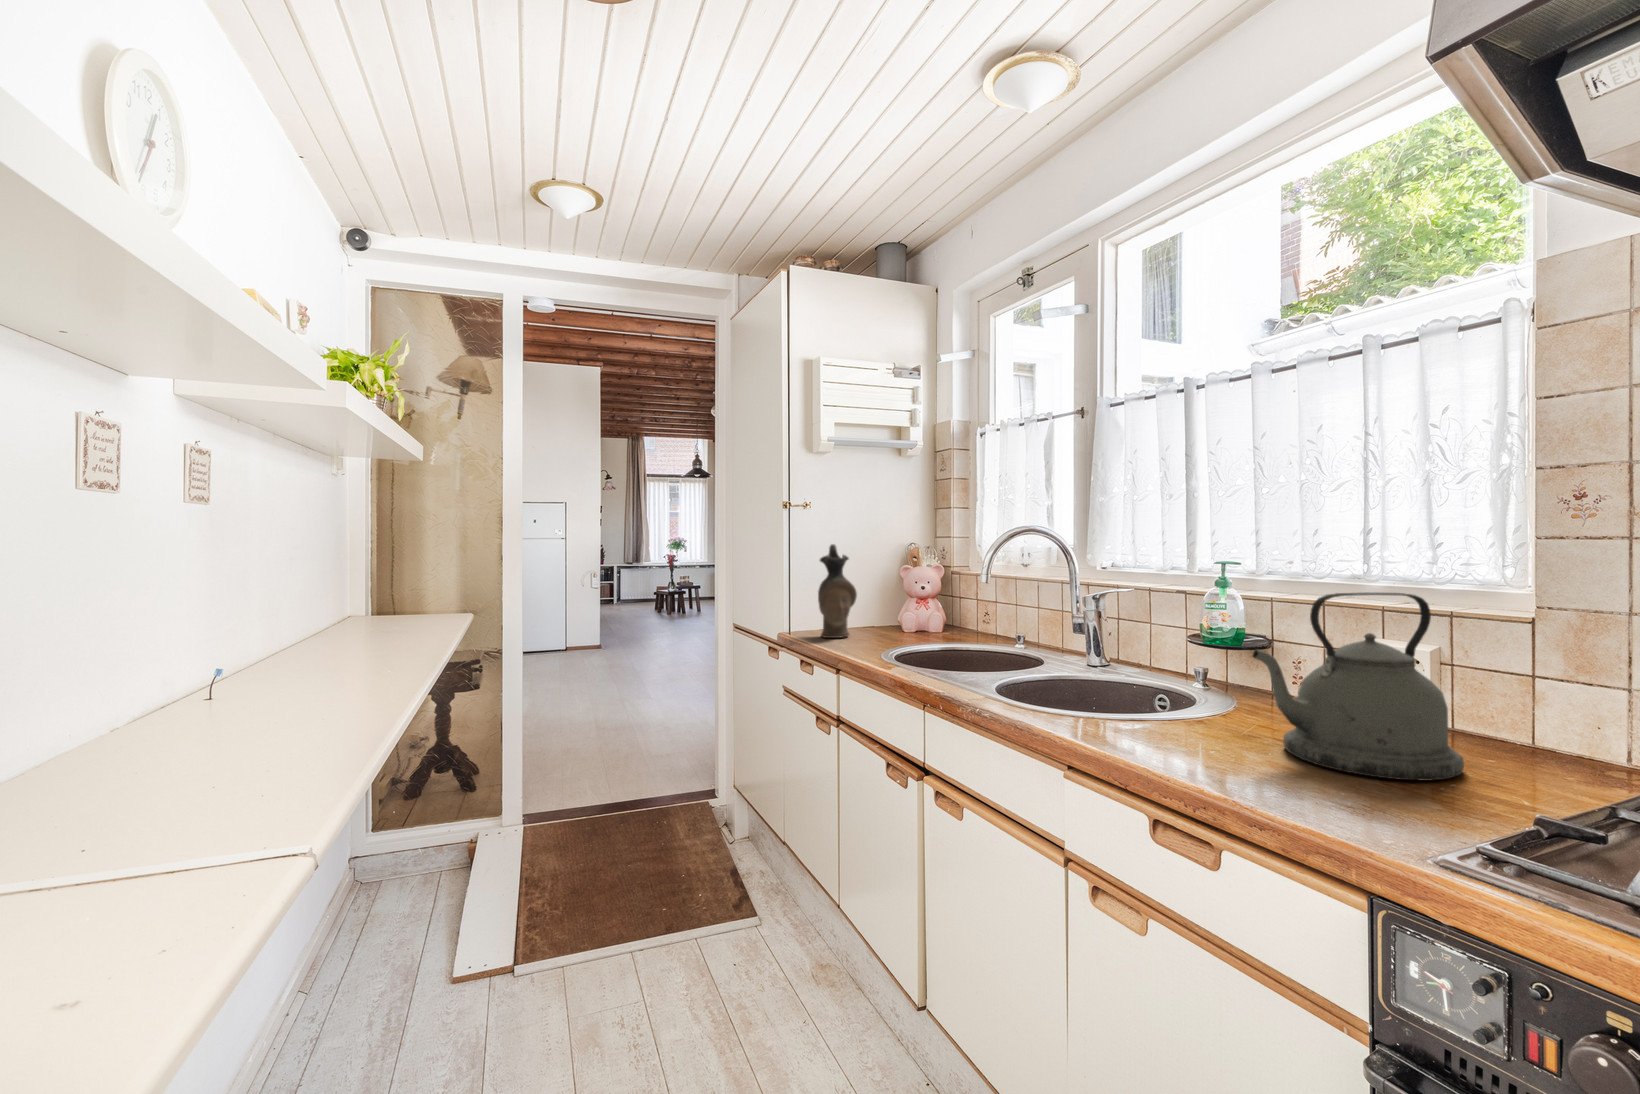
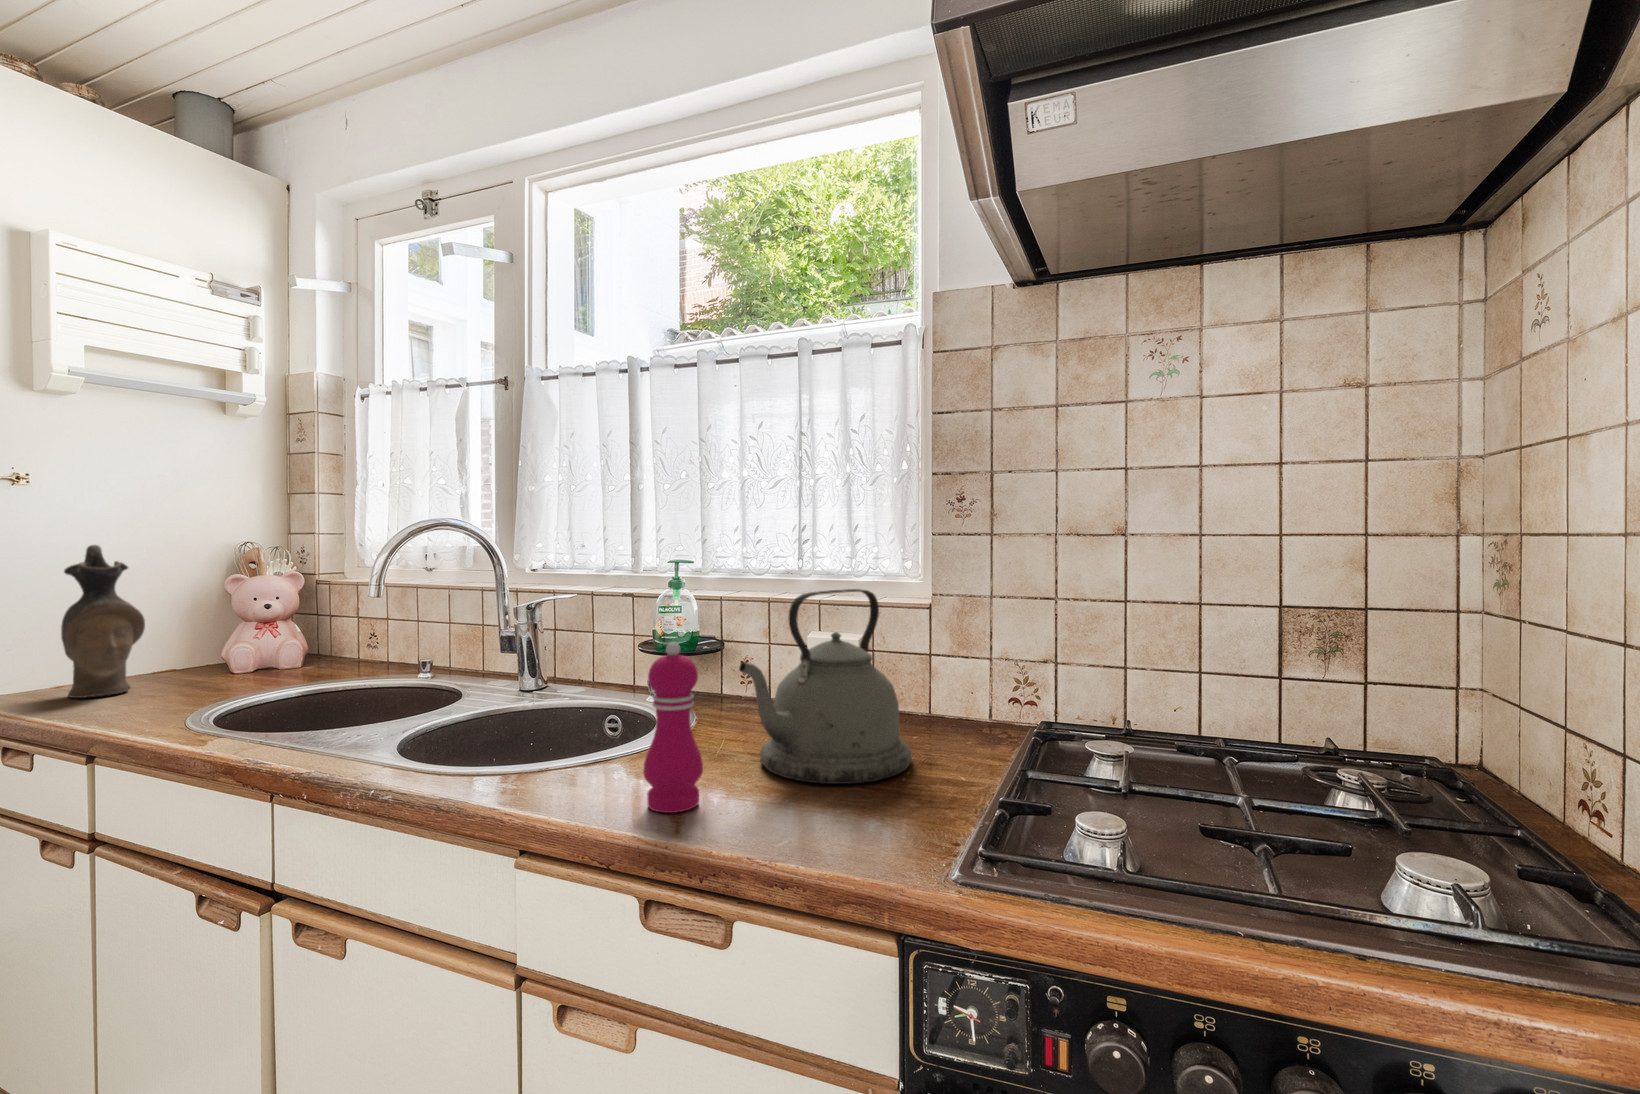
pepper mill: none [1161,626,1214,764] -> present [643,642,703,813]

